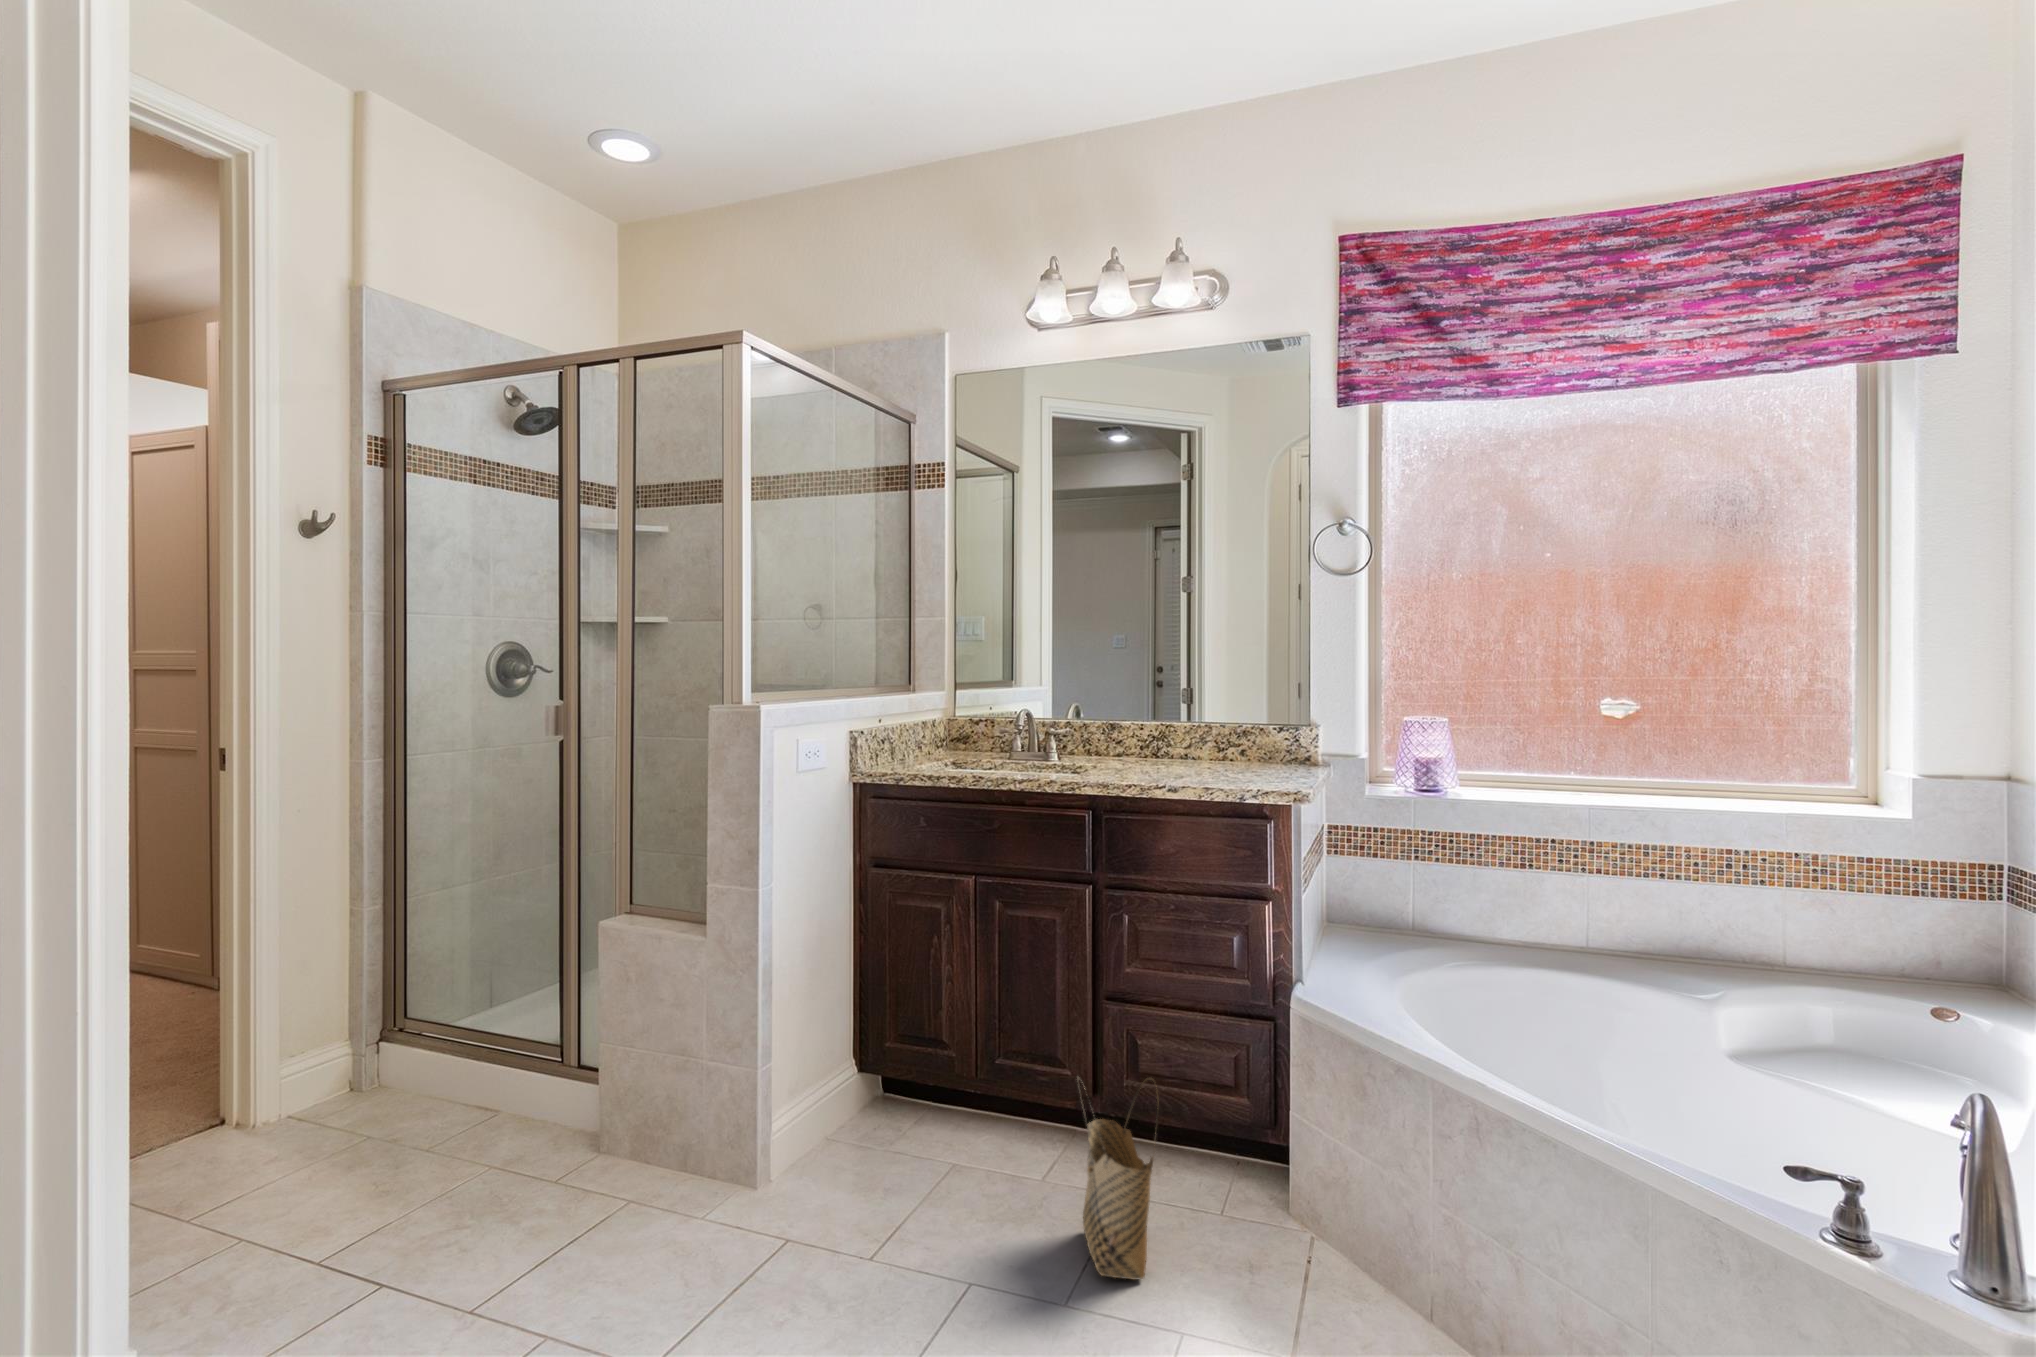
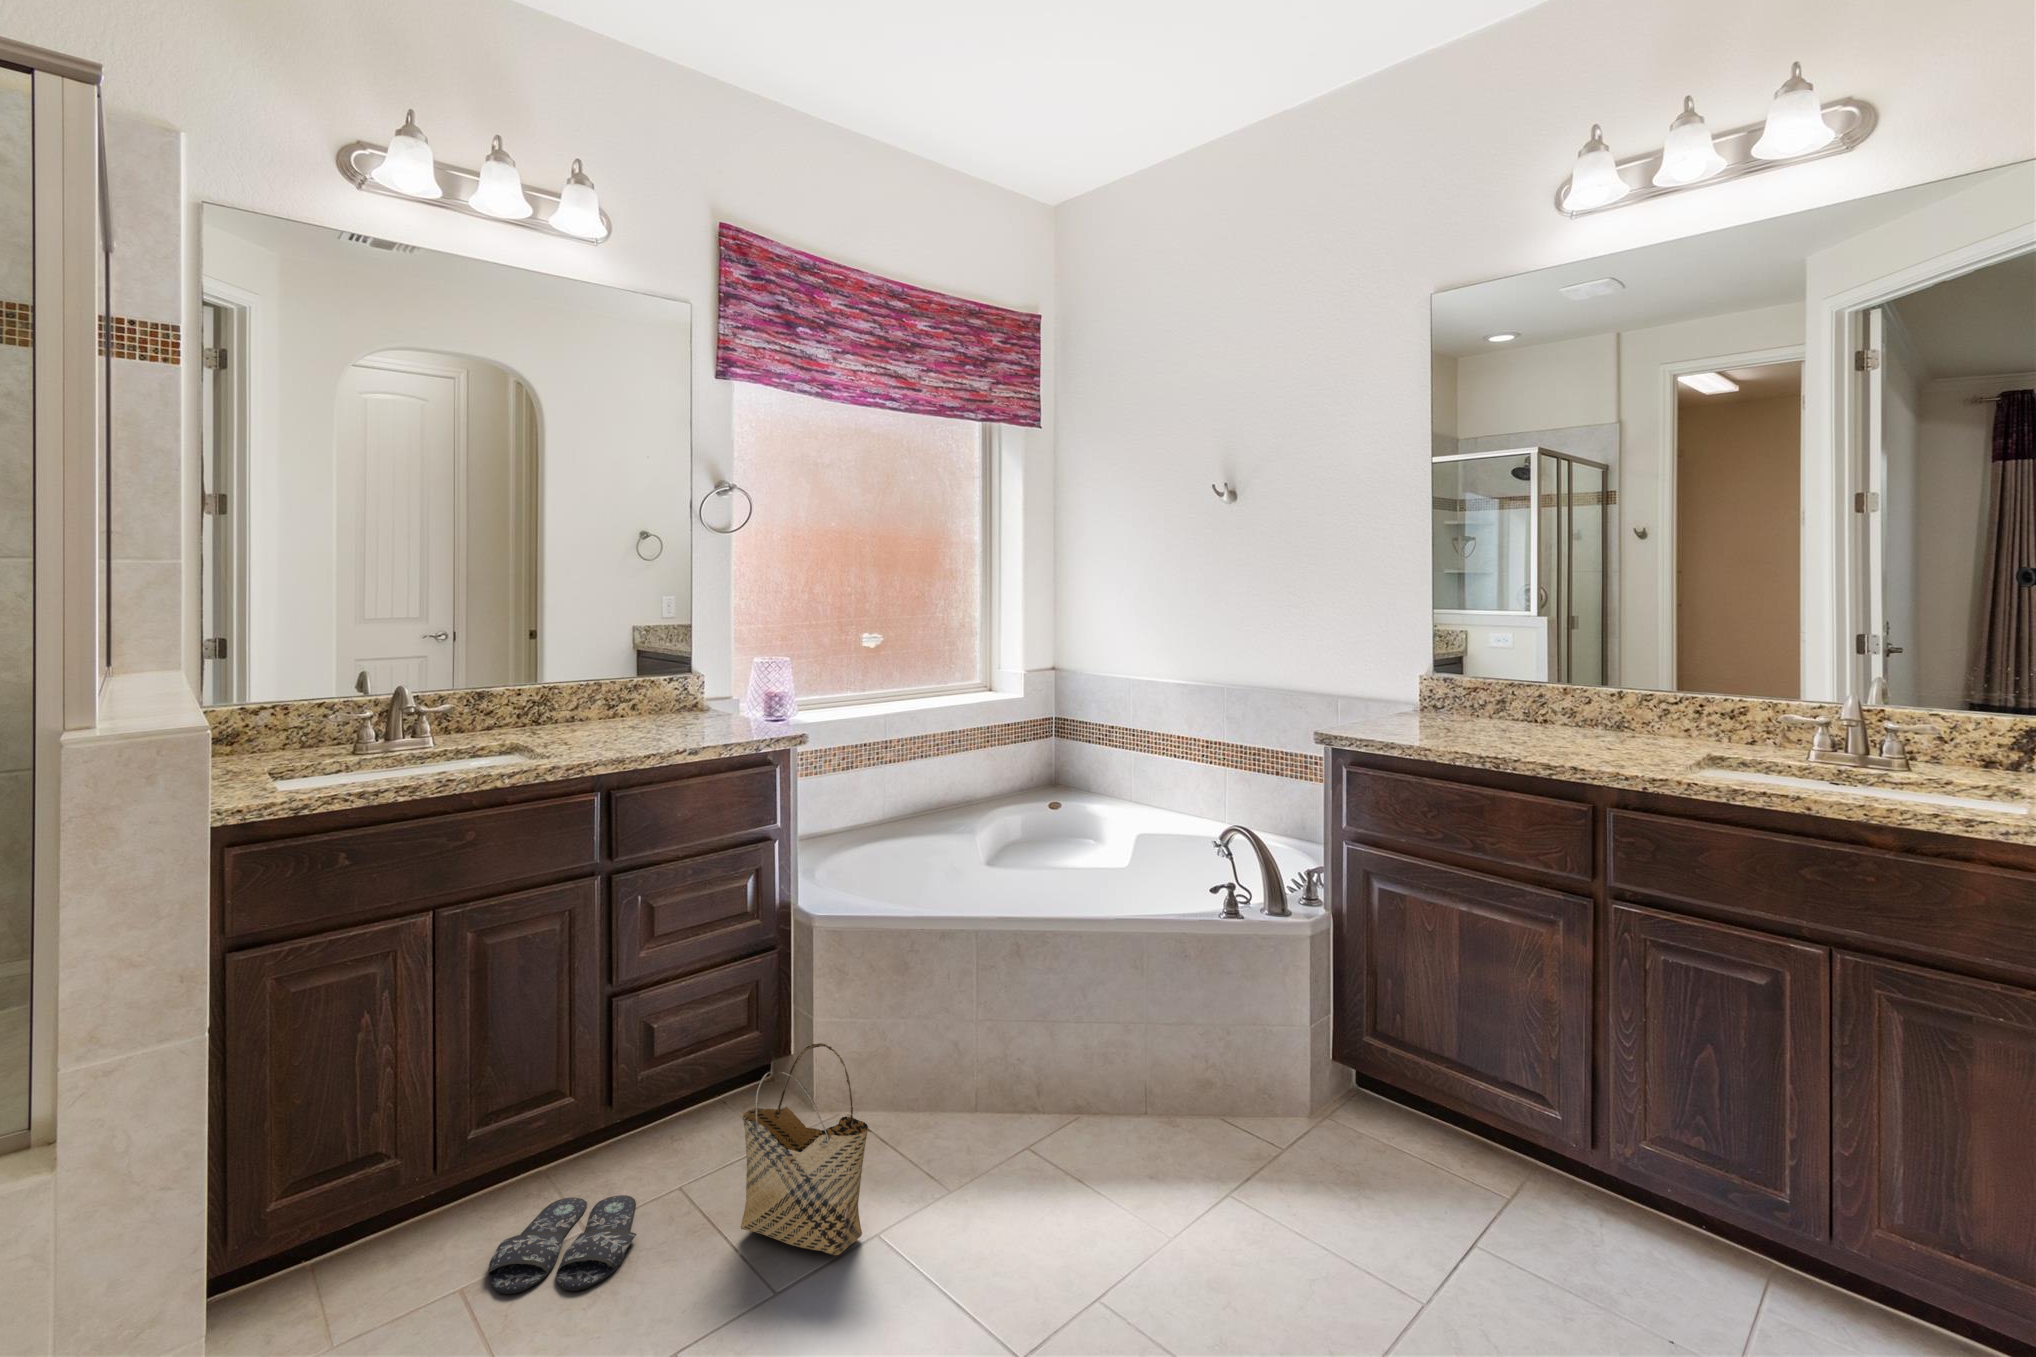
slippers: none [943,1149,1076,1203] -> present [488,1195,636,1294]

